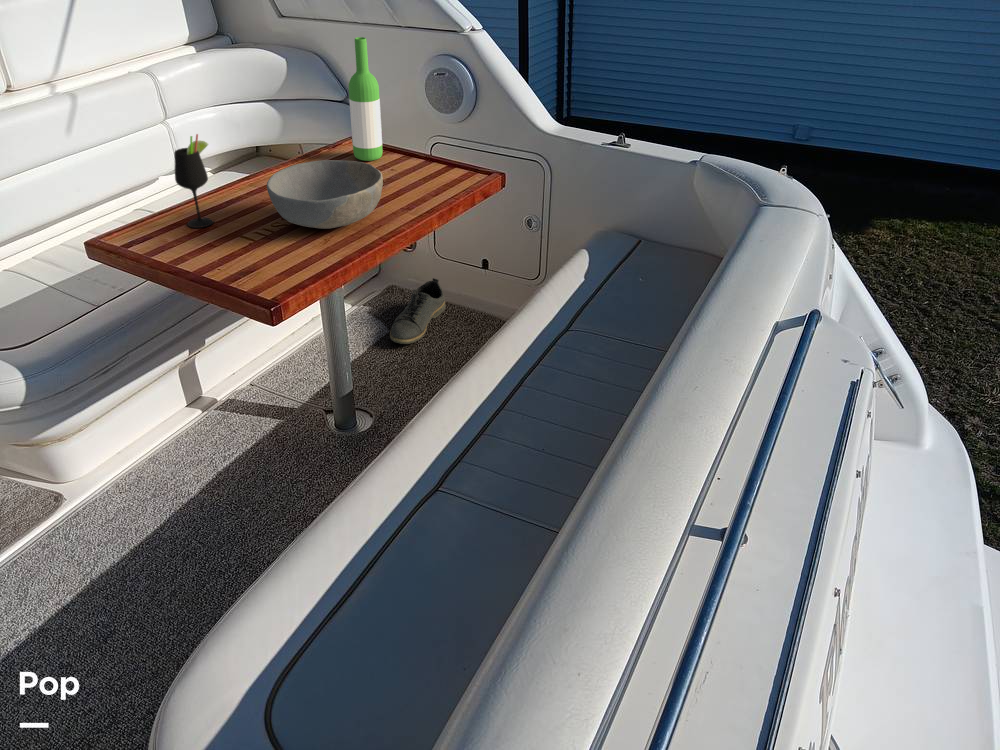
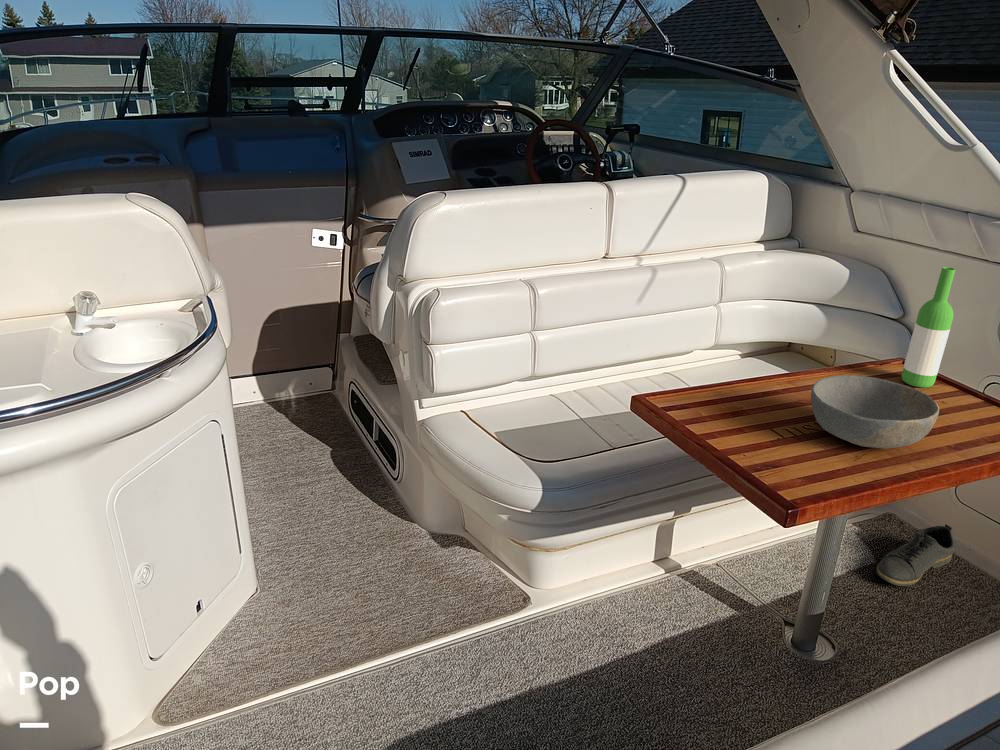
wine glass: present [174,134,213,228] -> none [722,328,769,410]

